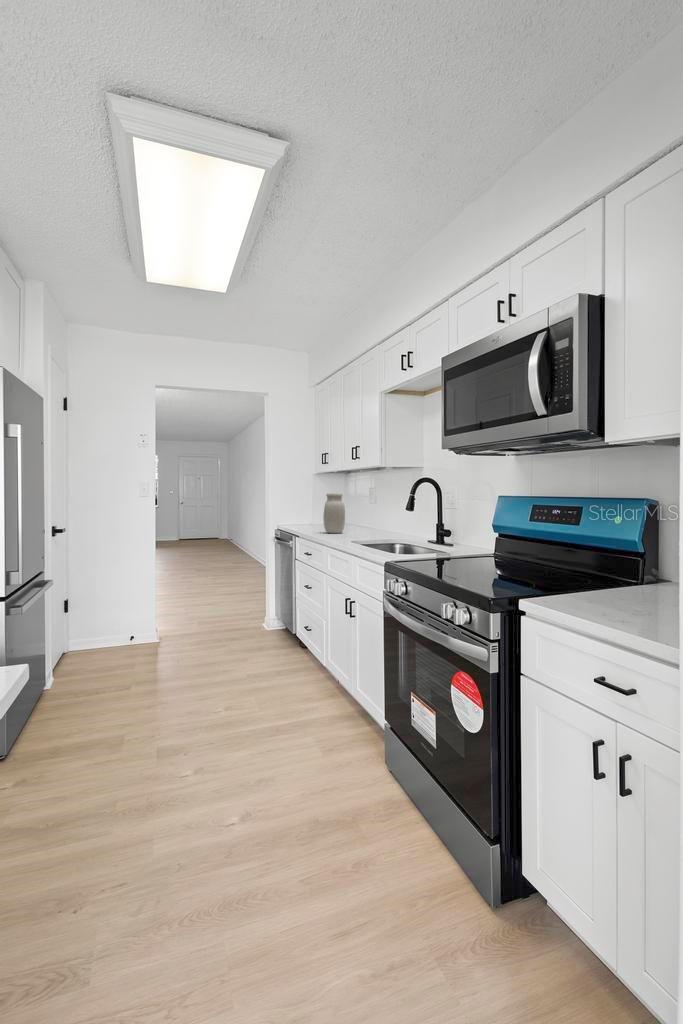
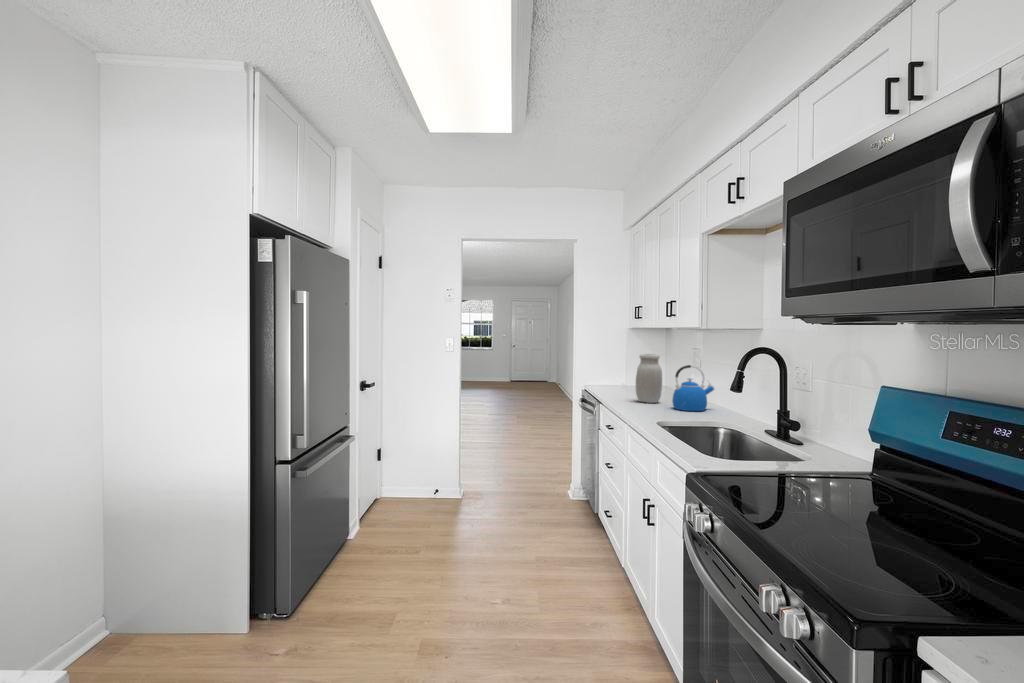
kettle: none [355,499,386,536] -> present [672,365,714,411]

